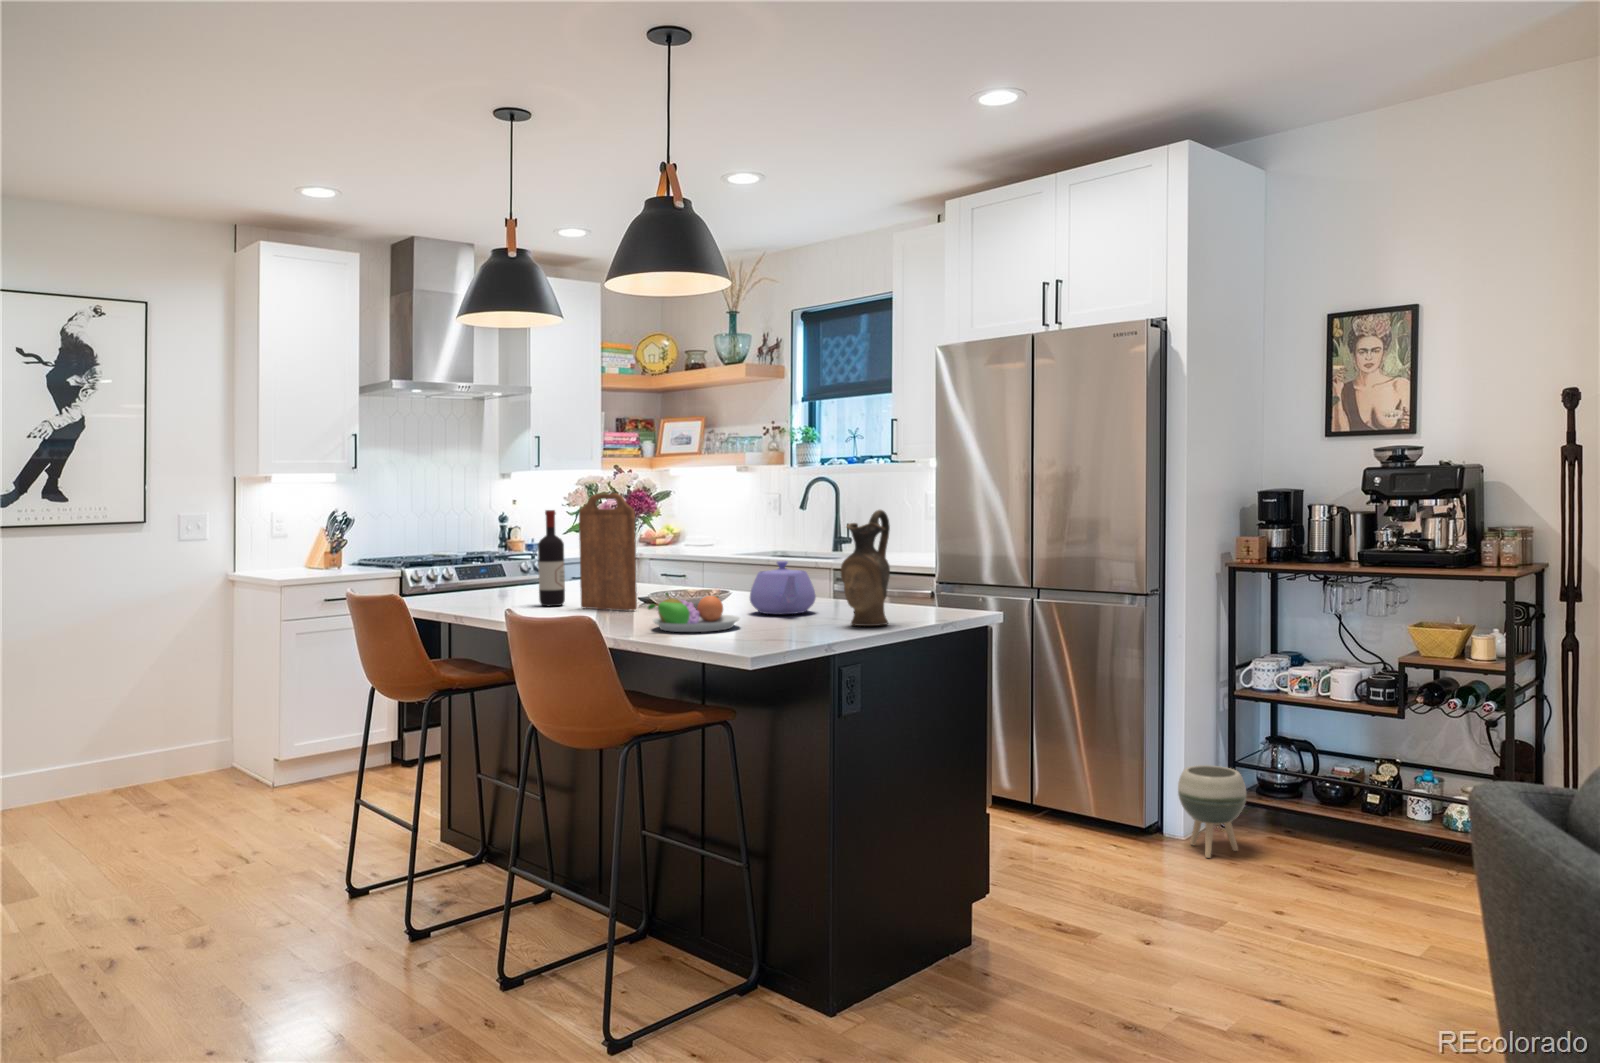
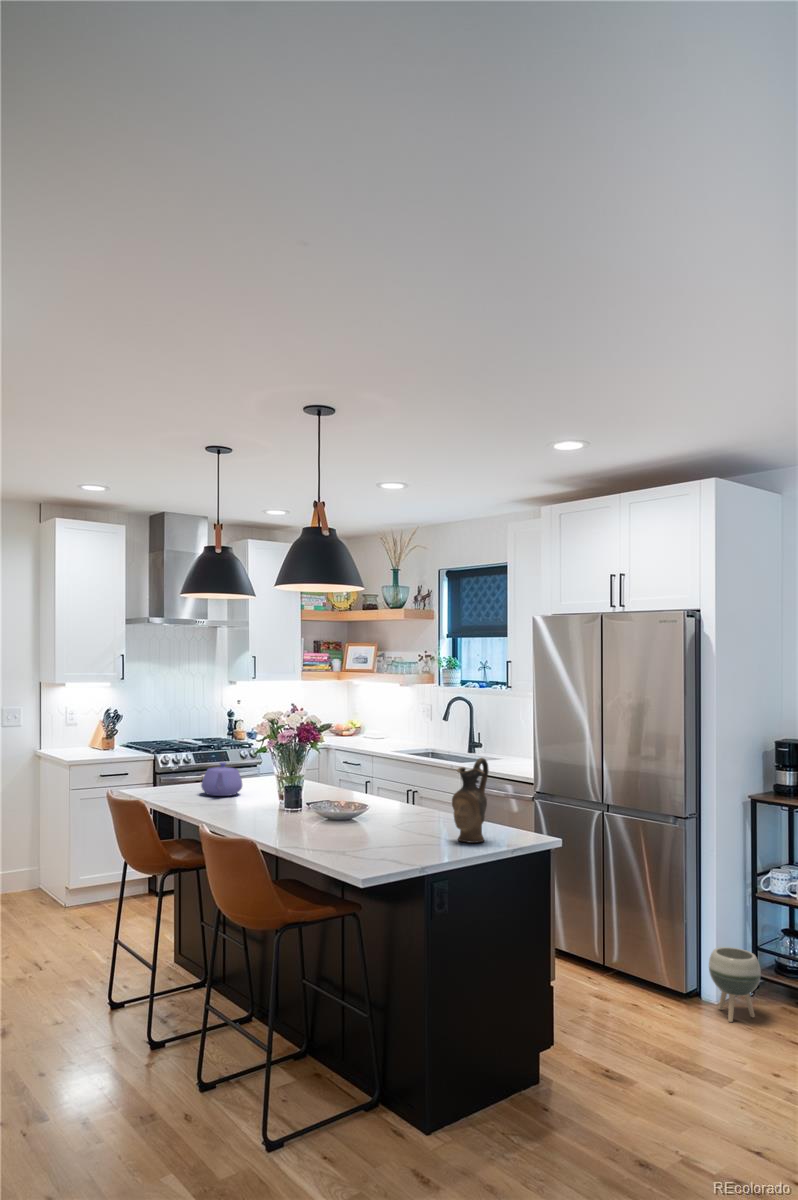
cutting board: present [579,493,637,610] -> none [273,727,314,813]
wine bottle: present [538,510,565,606] -> none [245,735,265,804]
teapot: present [750,561,816,614] -> present [201,762,242,796]
fruit bowl: present [648,593,740,632] -> none [316,809,381,841]

